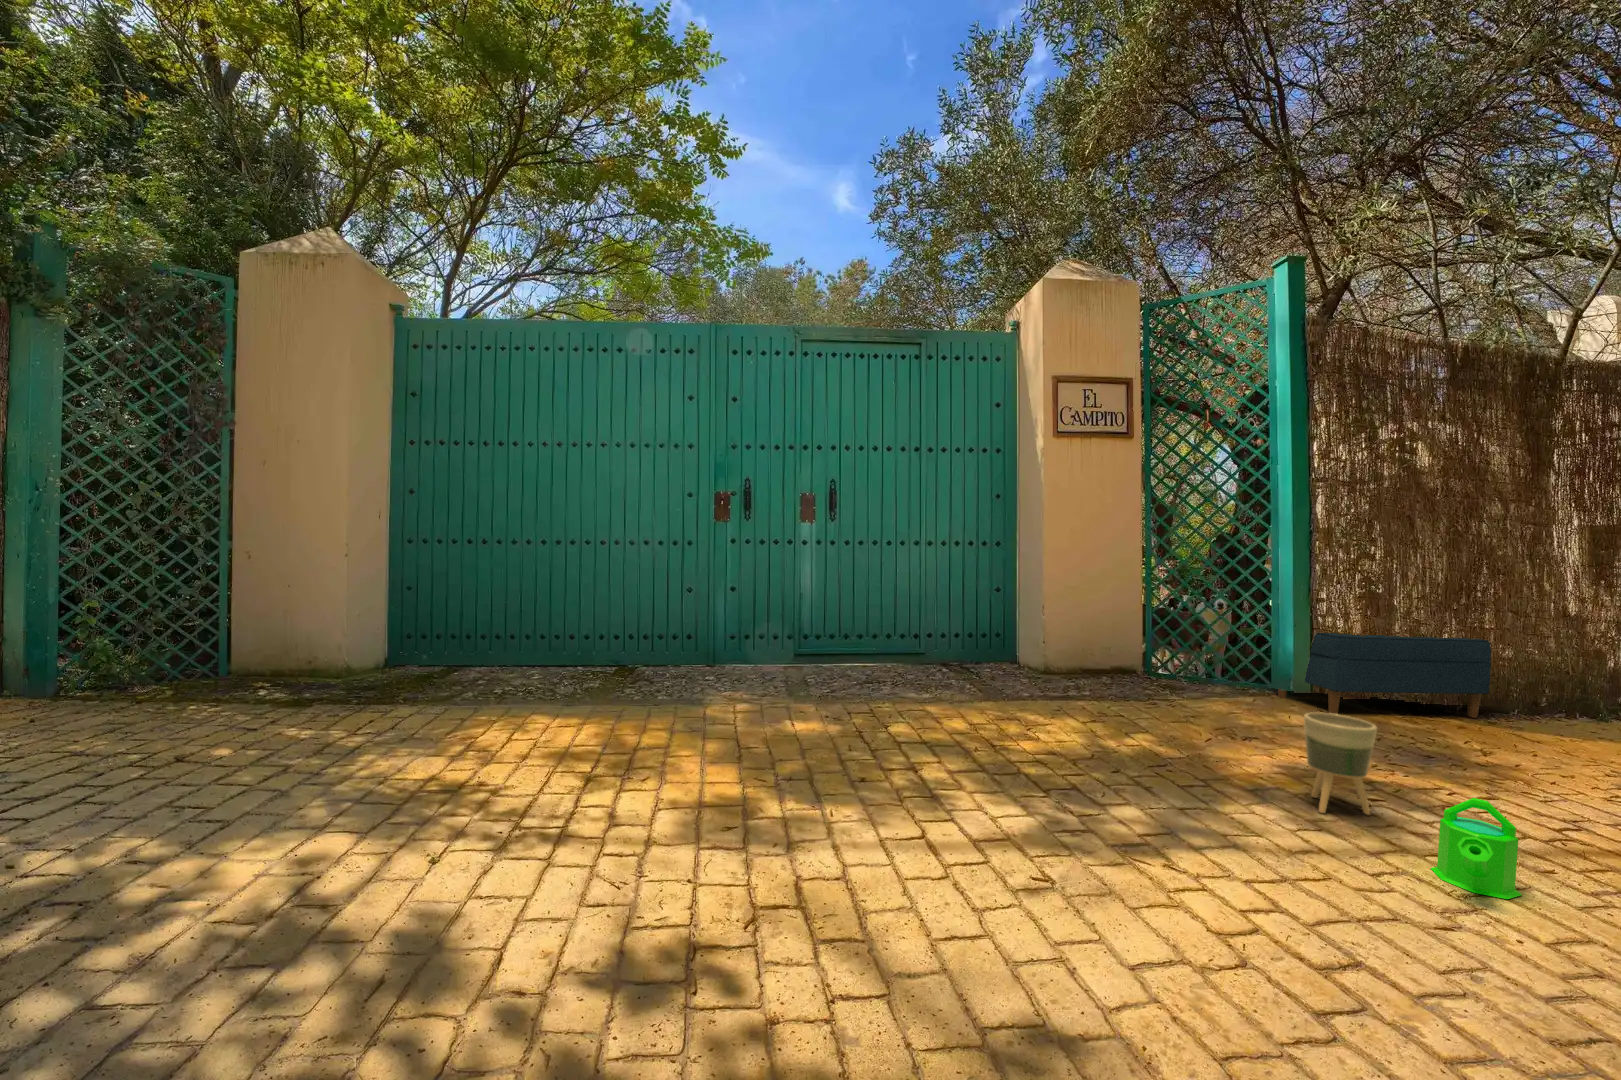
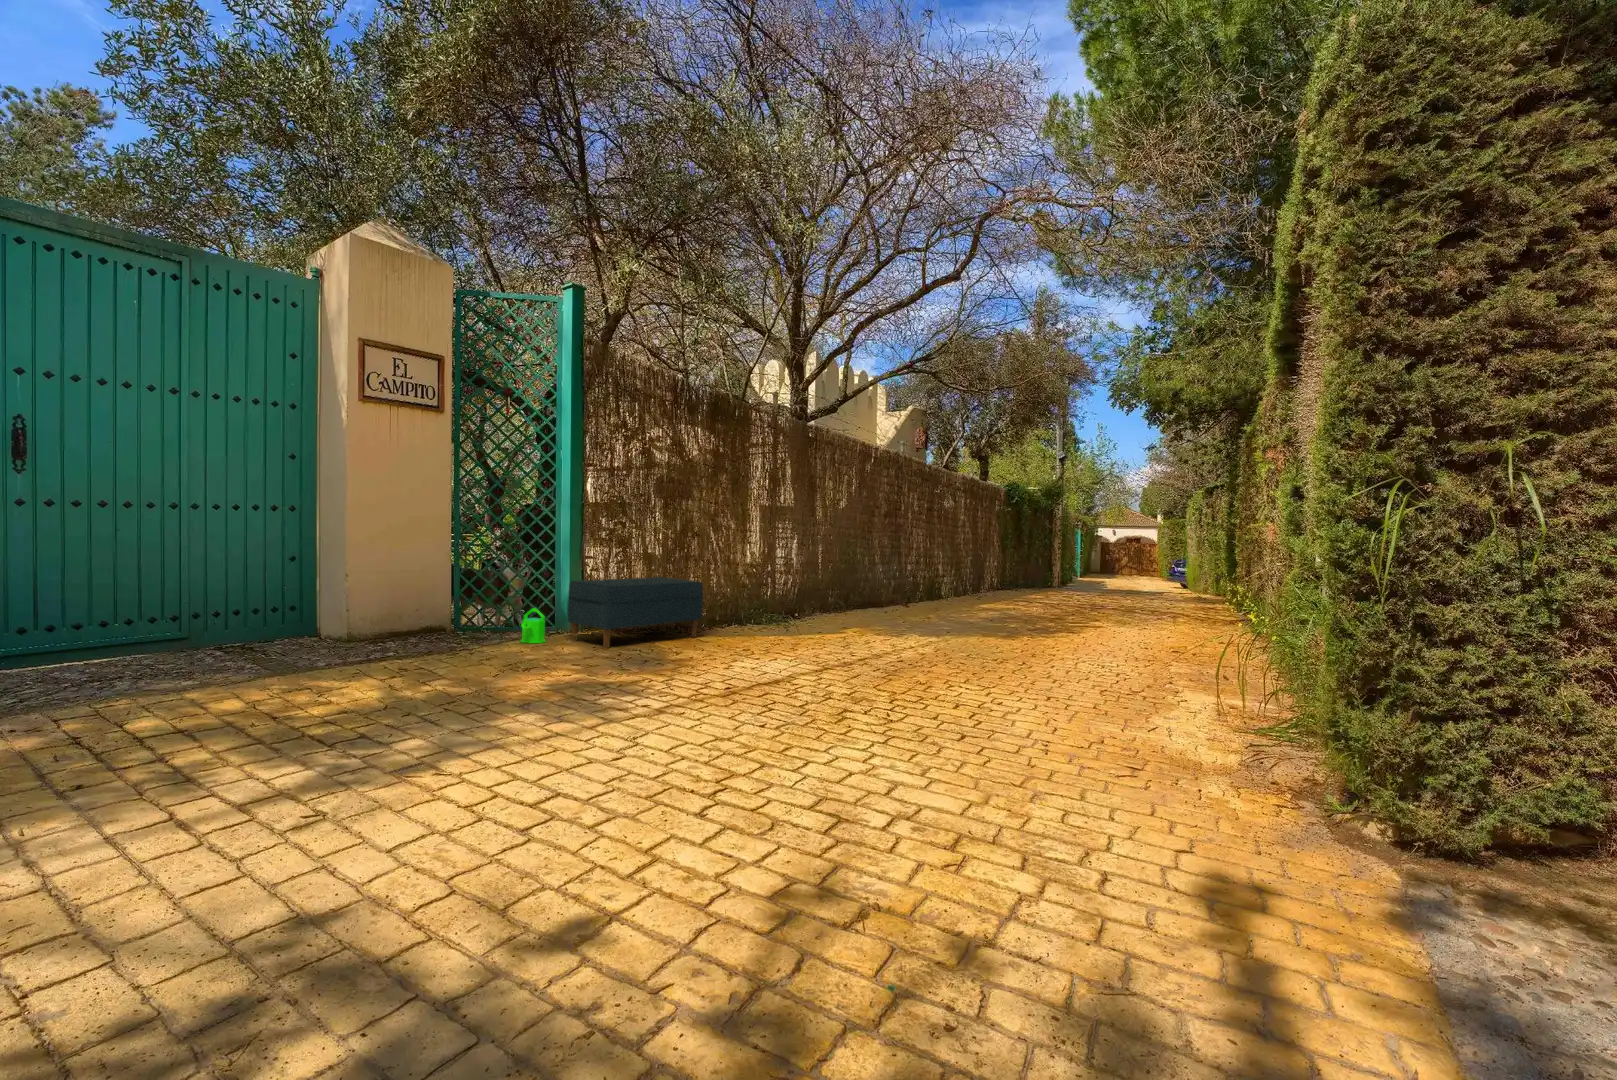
planter: present [1304,712,1377,815] -> none [560,641,606,715]
watering can: present [1431,798,1522,899] -> present [521,608,545,643]

